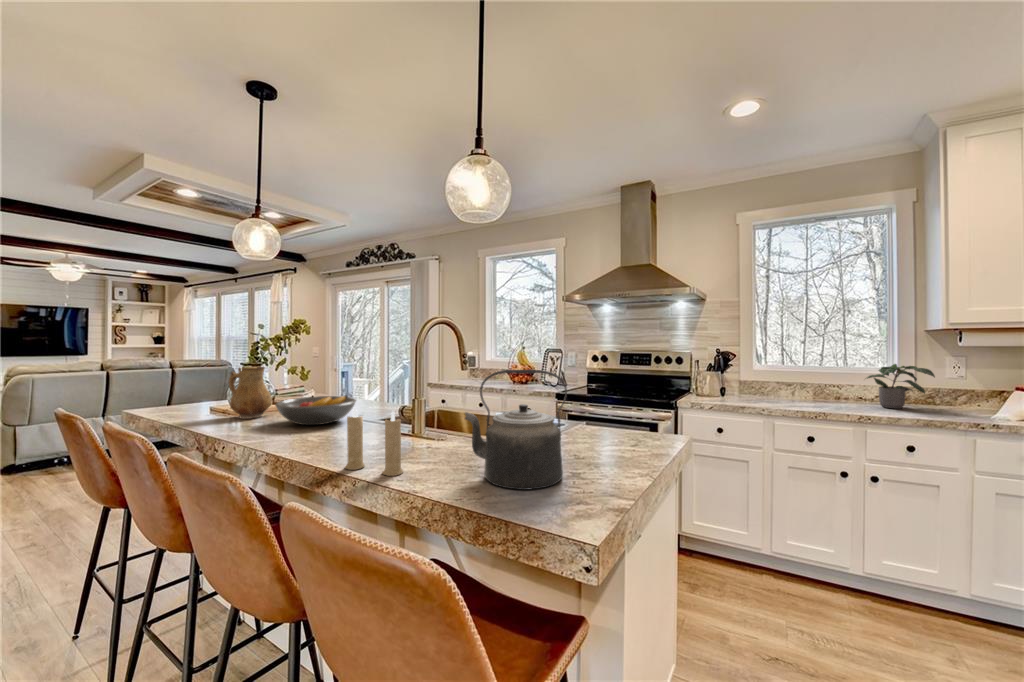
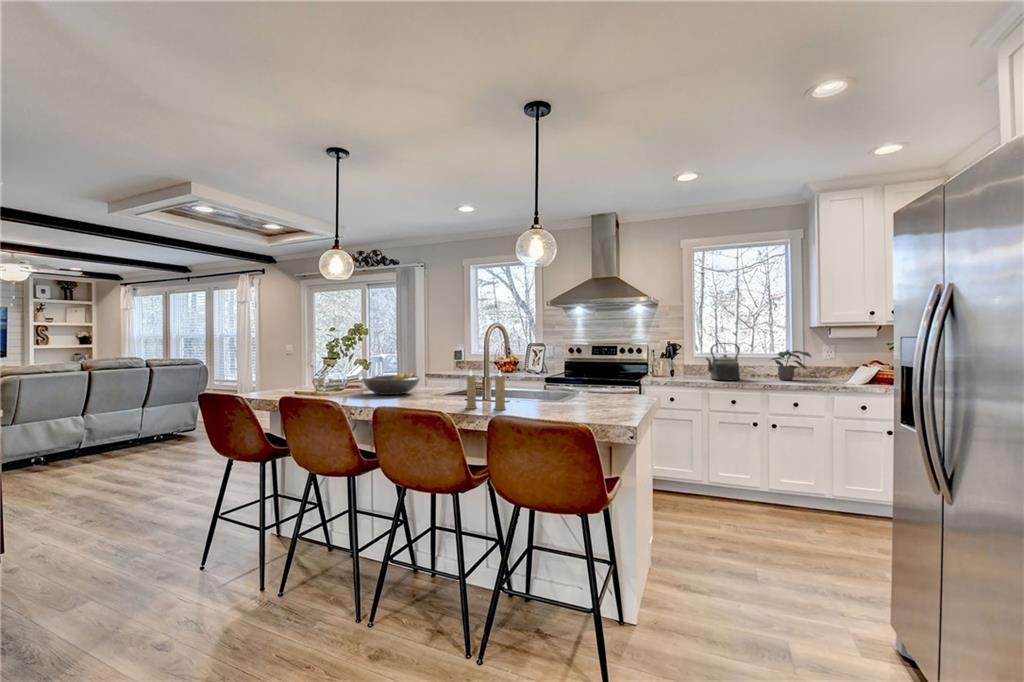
ceramic pitcher: present [229,367,271,419] -> none [310,353,344,394]
kettle: present [465,370,567,490] -> present [706,343,740,380]

